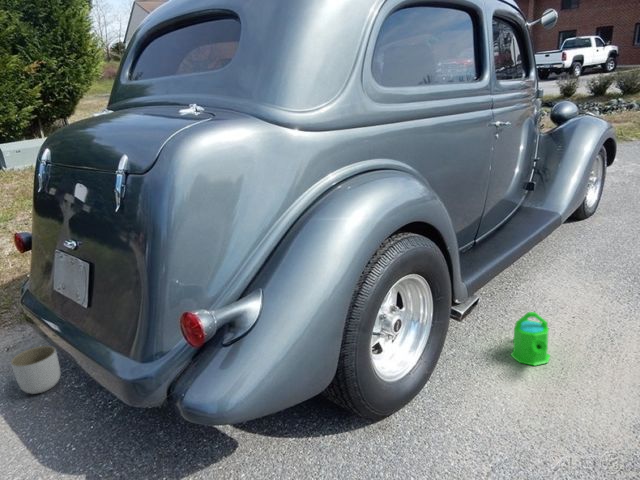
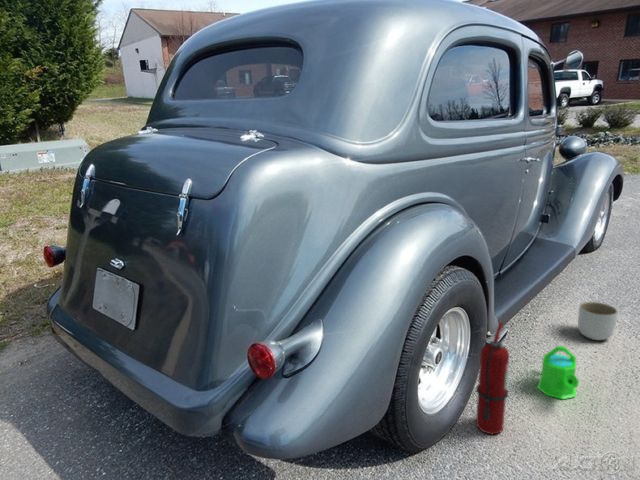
fire extinguisher: none [439,289,471,401] -> present [476,323,509,434]
planter: present [11,346,61,394] -> present [578,302,618,340]

